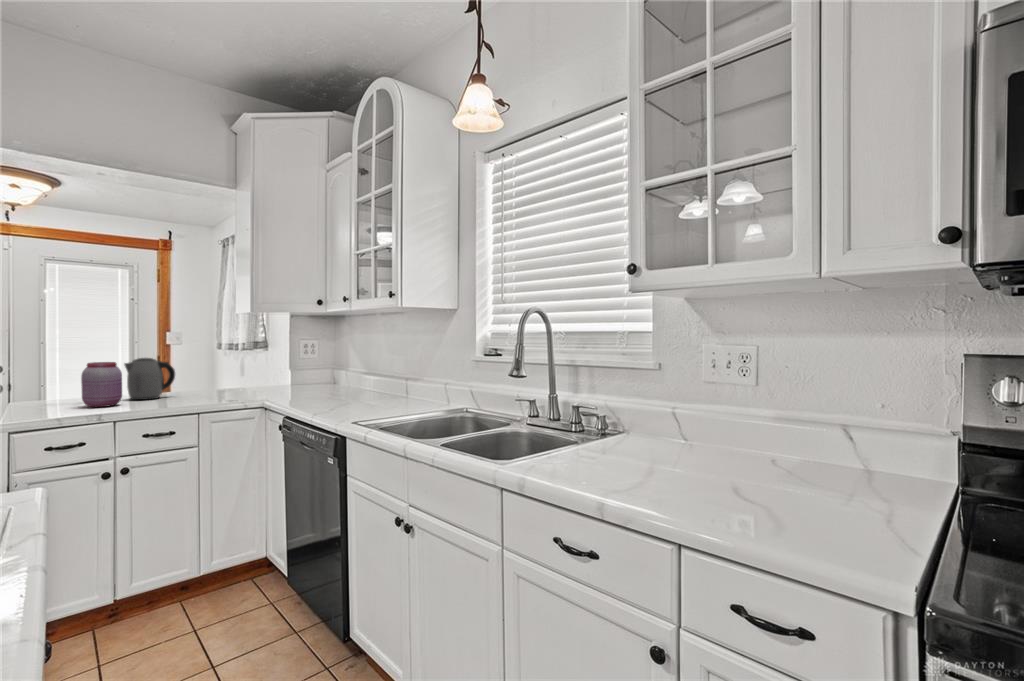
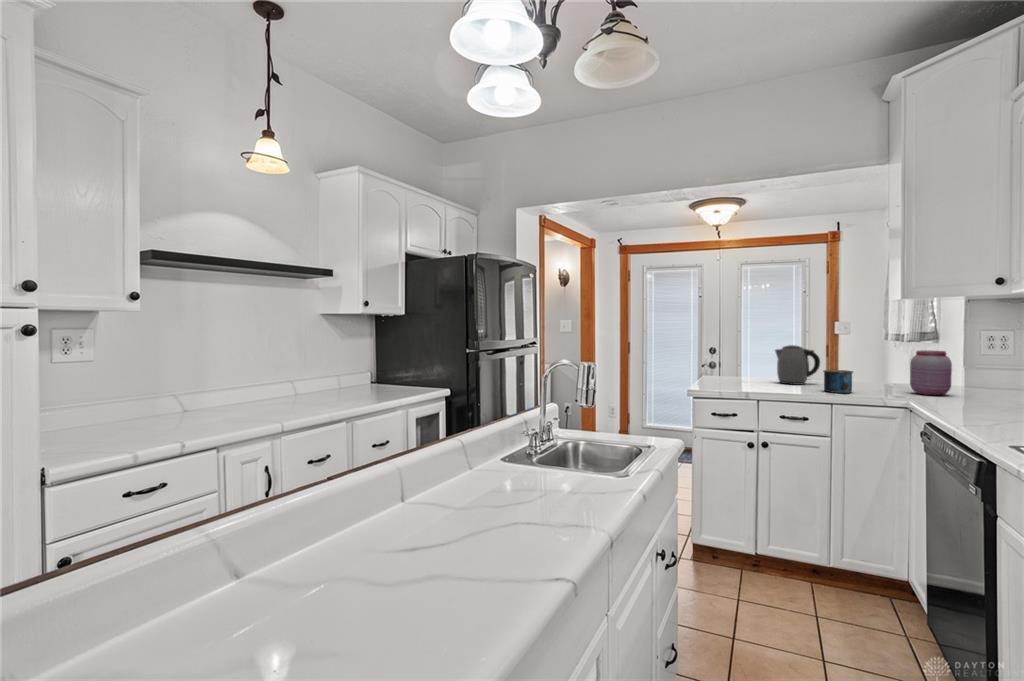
jar: present [81,362,122,407] -> present [910,350,952,395]
mug: none [184,380,213,403] -> present [823,370,853,393]

